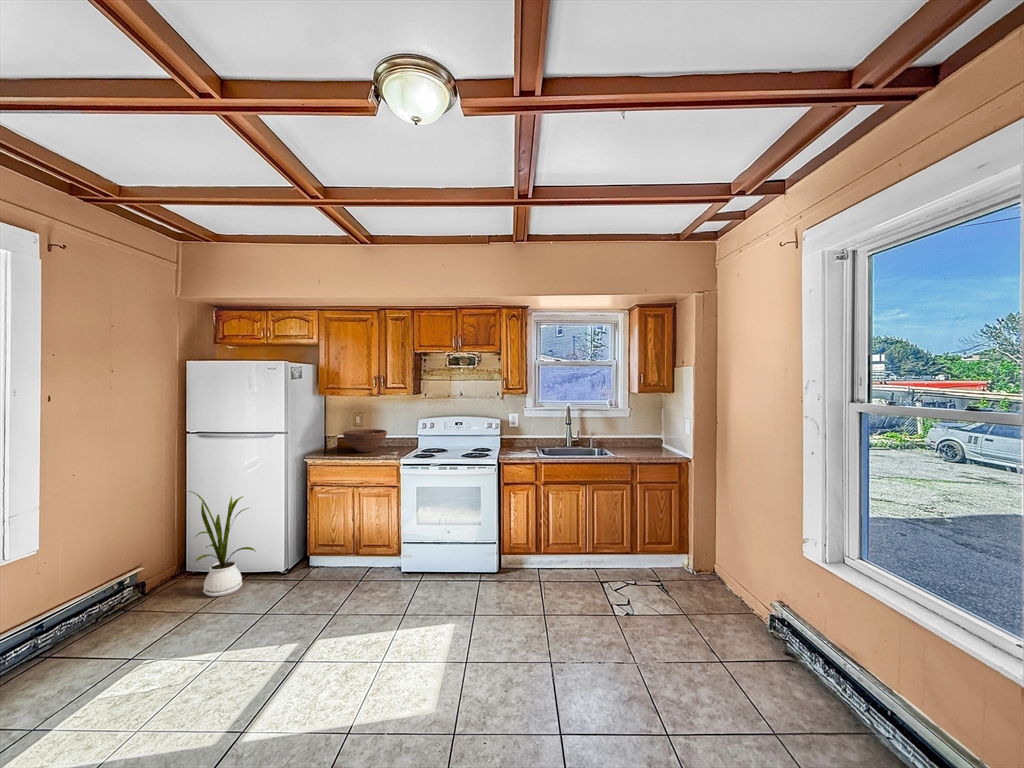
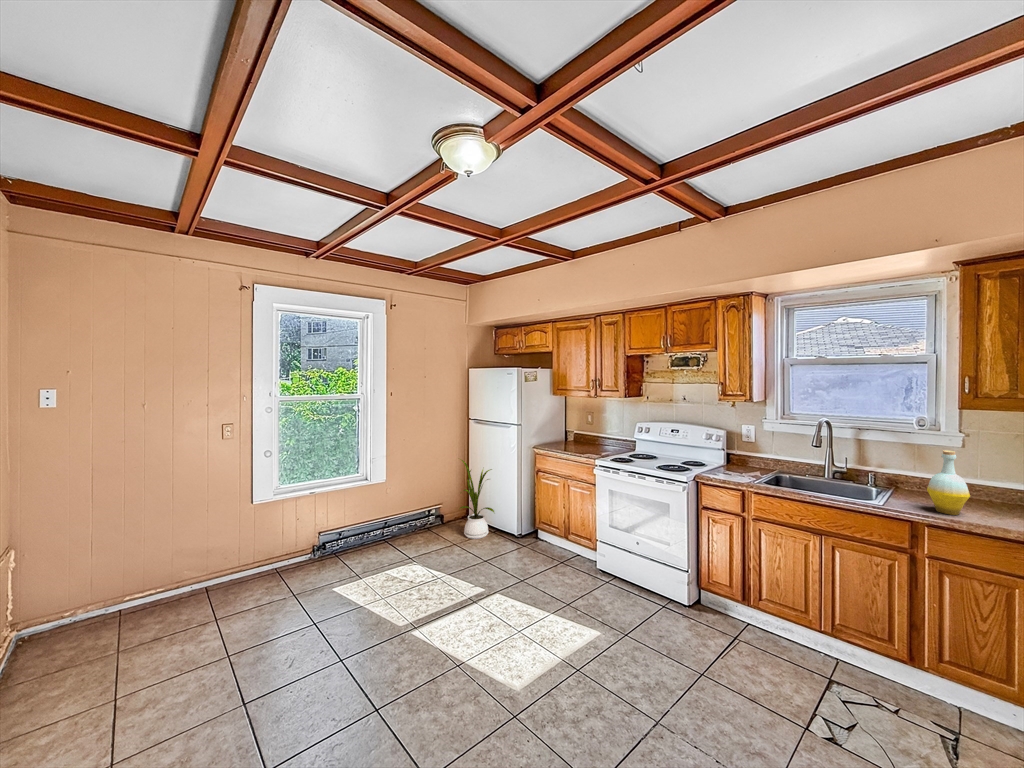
bottle: none [630,418,649,456] -> present [927,450,970,515]
fruit bowl: present [343,429,387,452] -> none [569,426,608,447]

